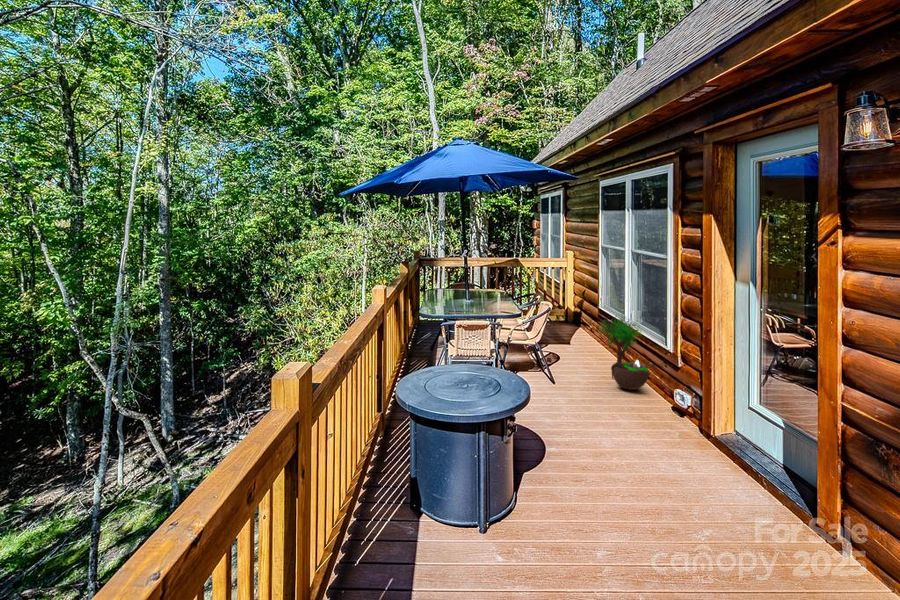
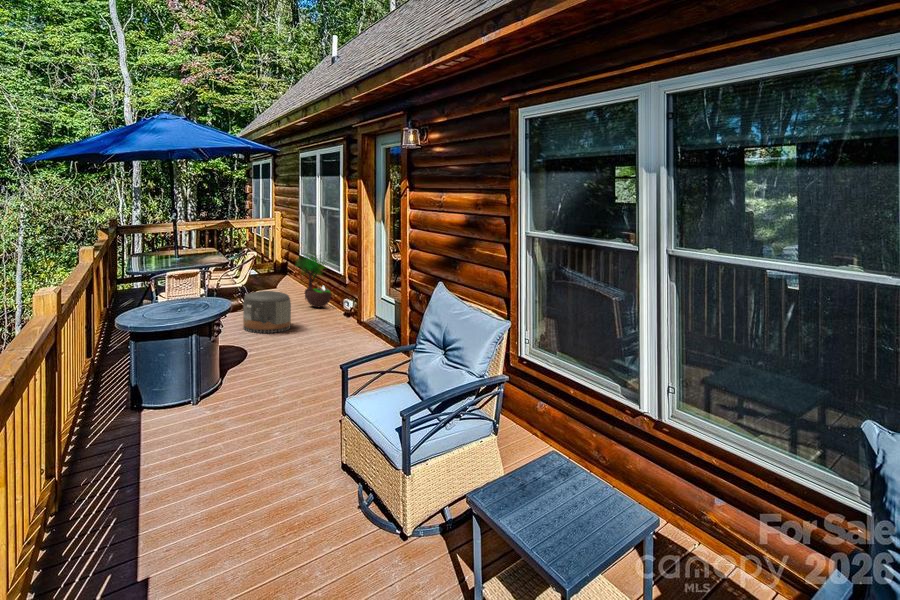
pouf: none [535,379,600,445] -> present [243,291,291,333]

